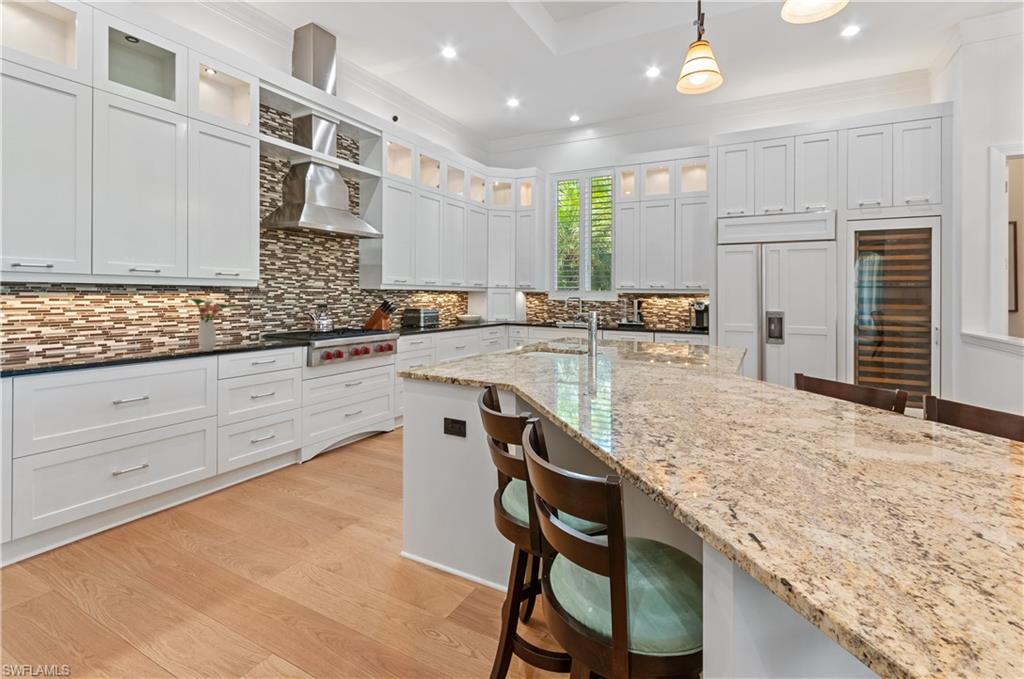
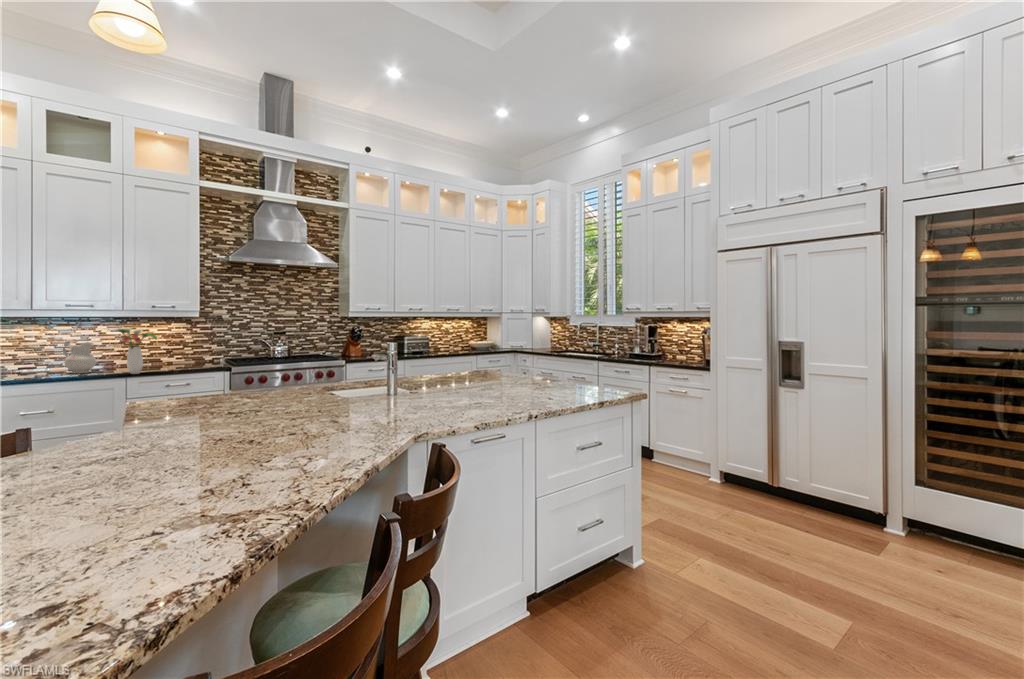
ceramic pitcher: none [91,314,136,353] -> present [63,342,96,373]

